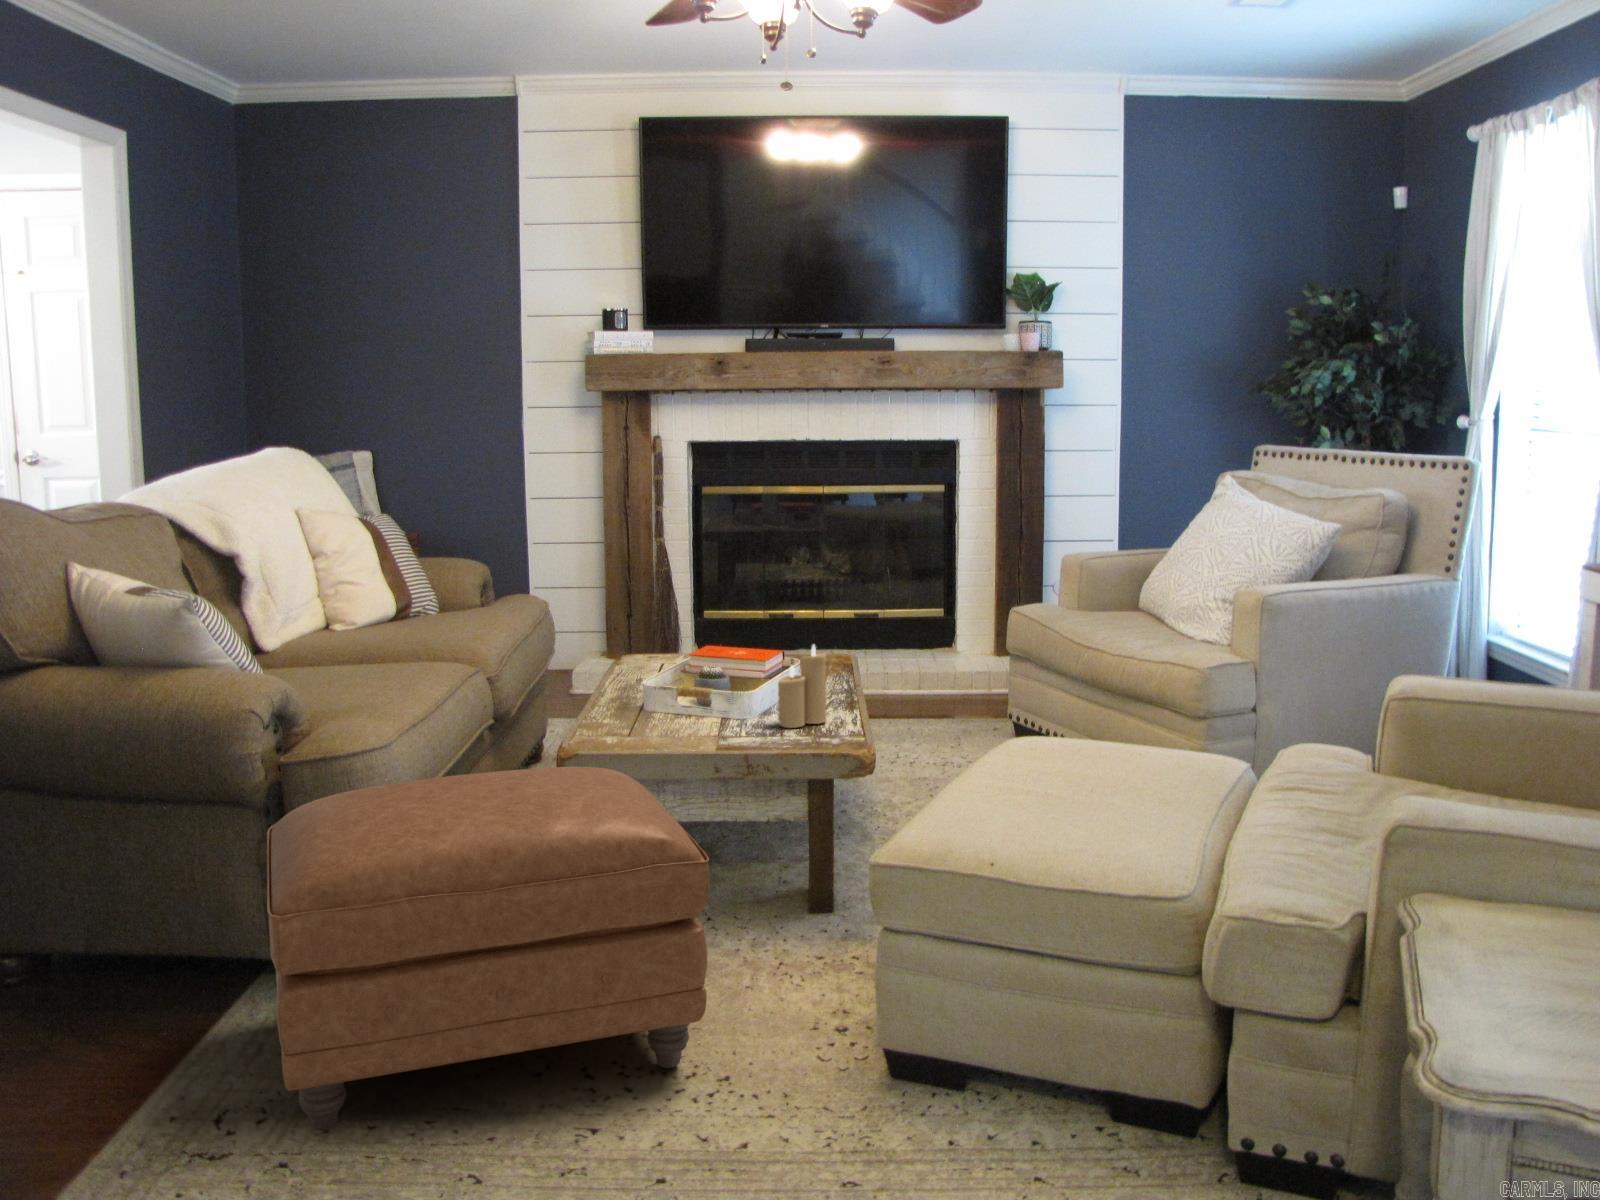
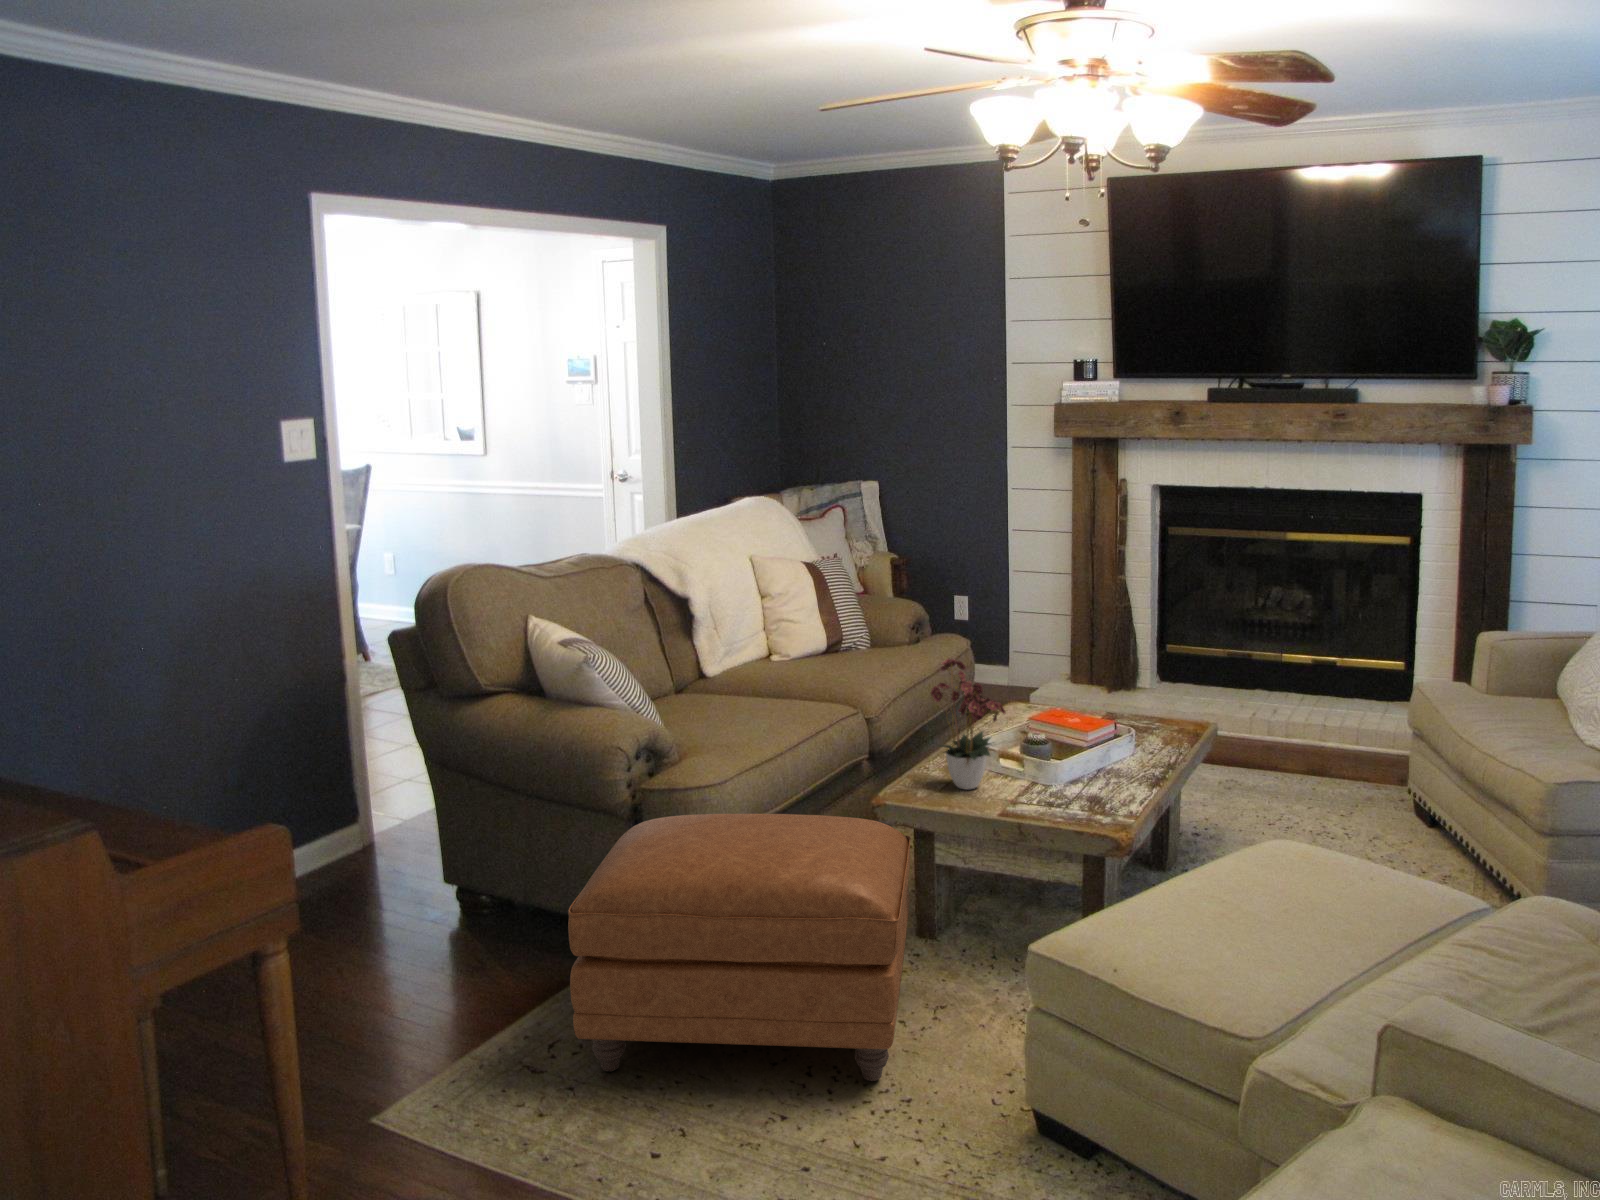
flower arrangement: none [613,574,723,733] -> present [931,659,1006,789]
candle: present [778,645,826,728] -> none [1066,725,1114,798]

